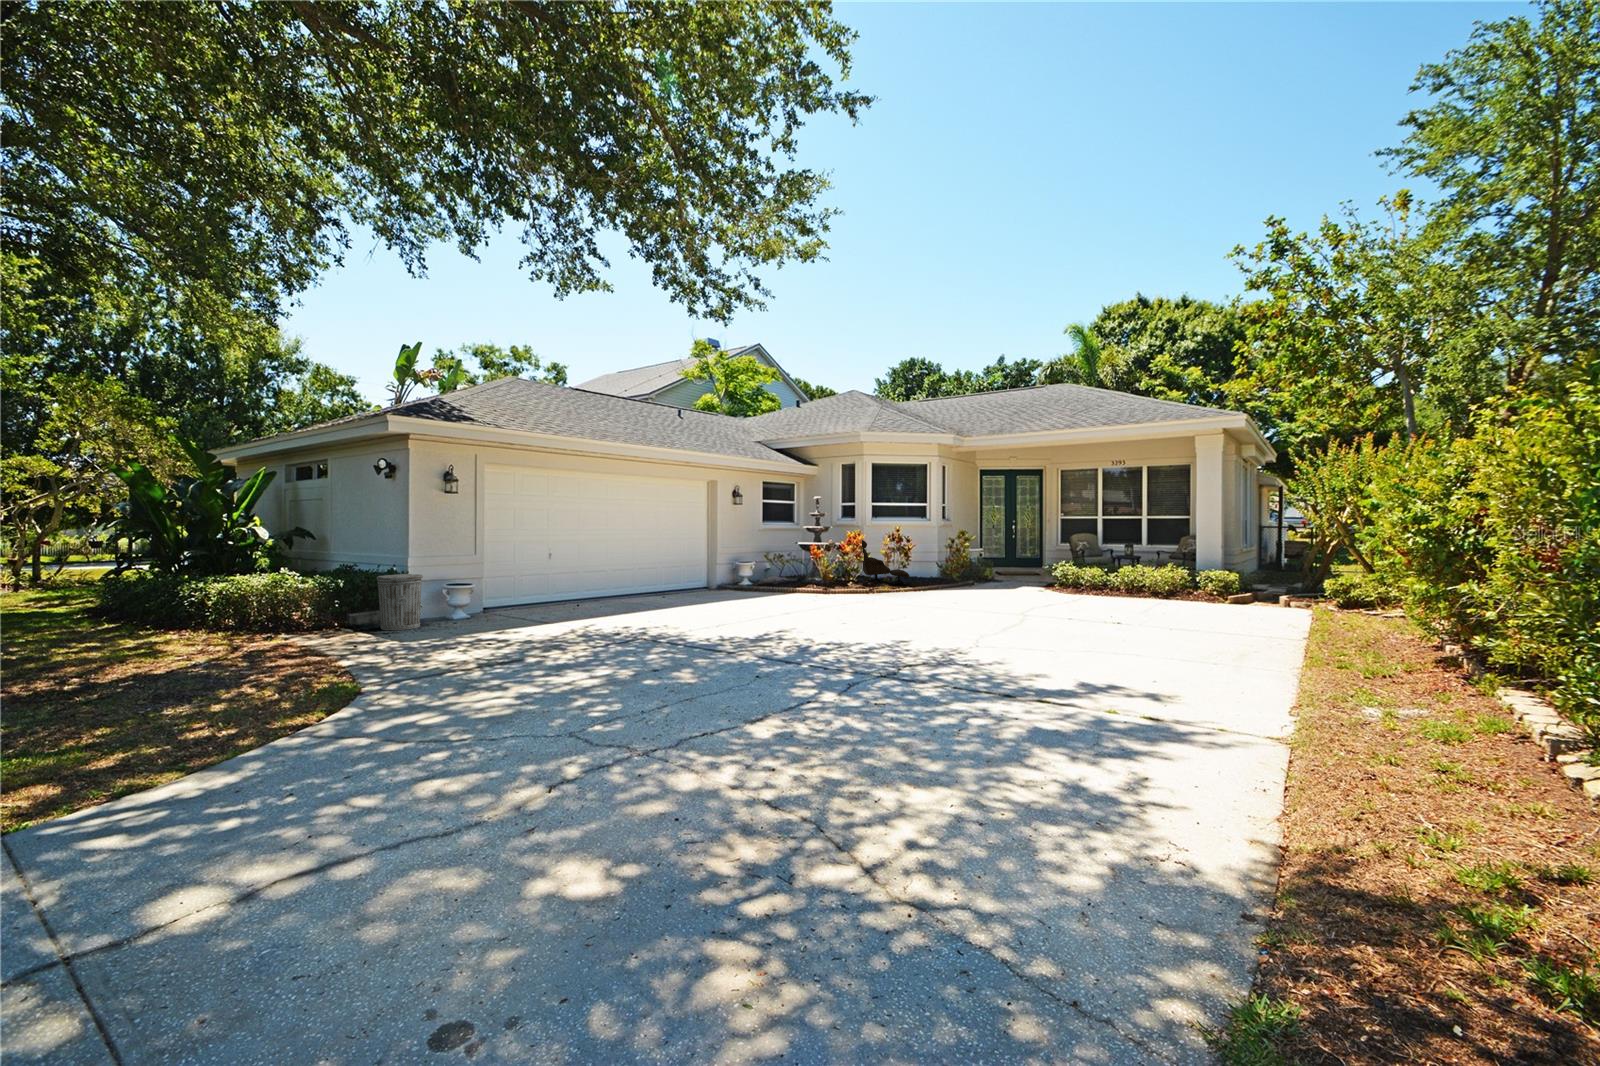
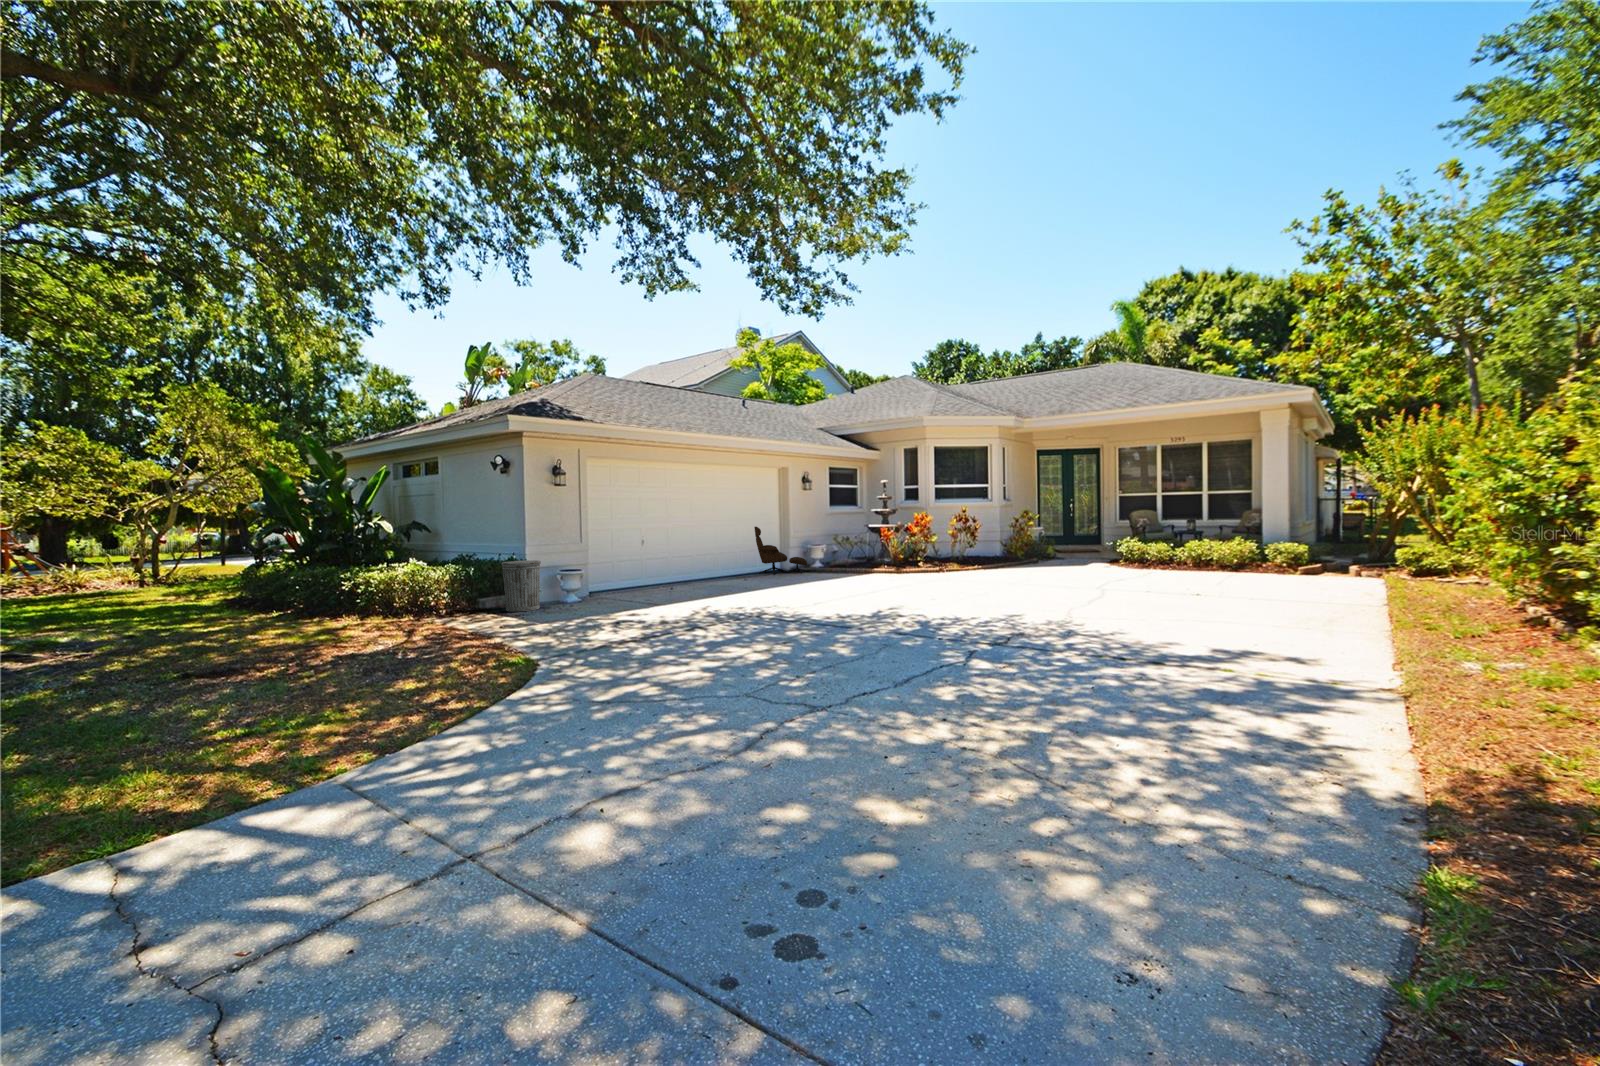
lounge chair: present [862,540,910,586] -> present [754,527,807,574]

